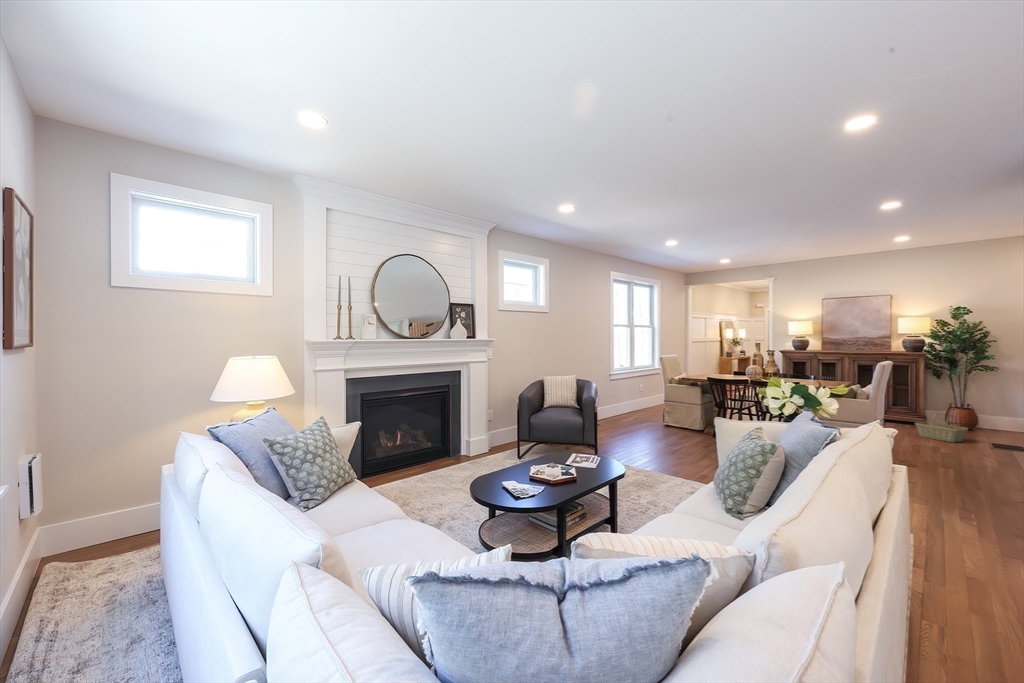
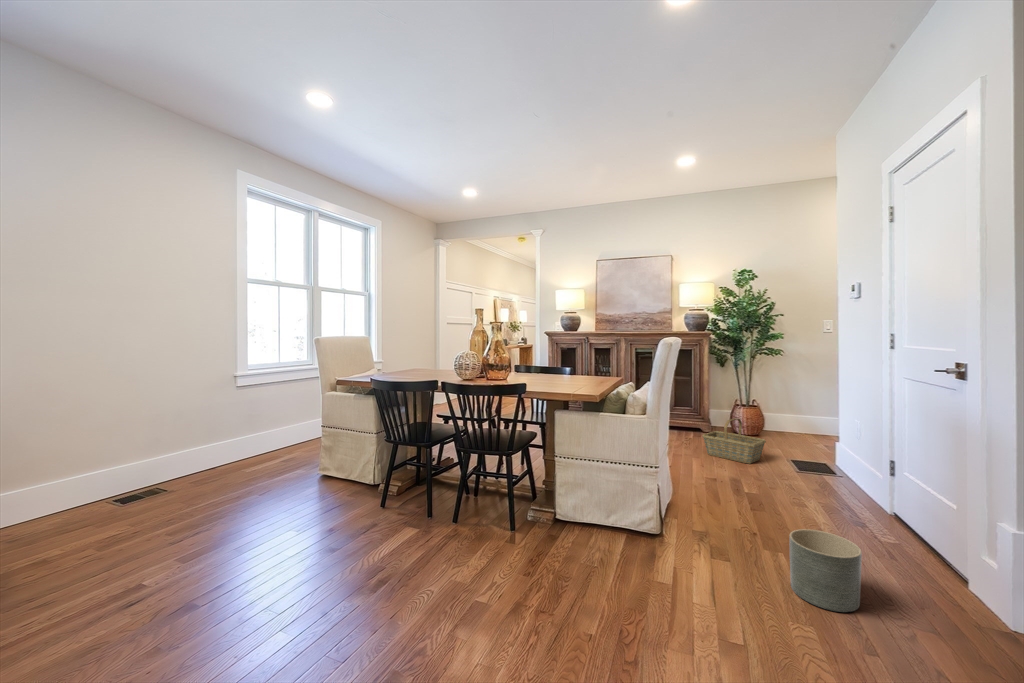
planter: none [952,454,990,485] -> present [790,529,862,612]

